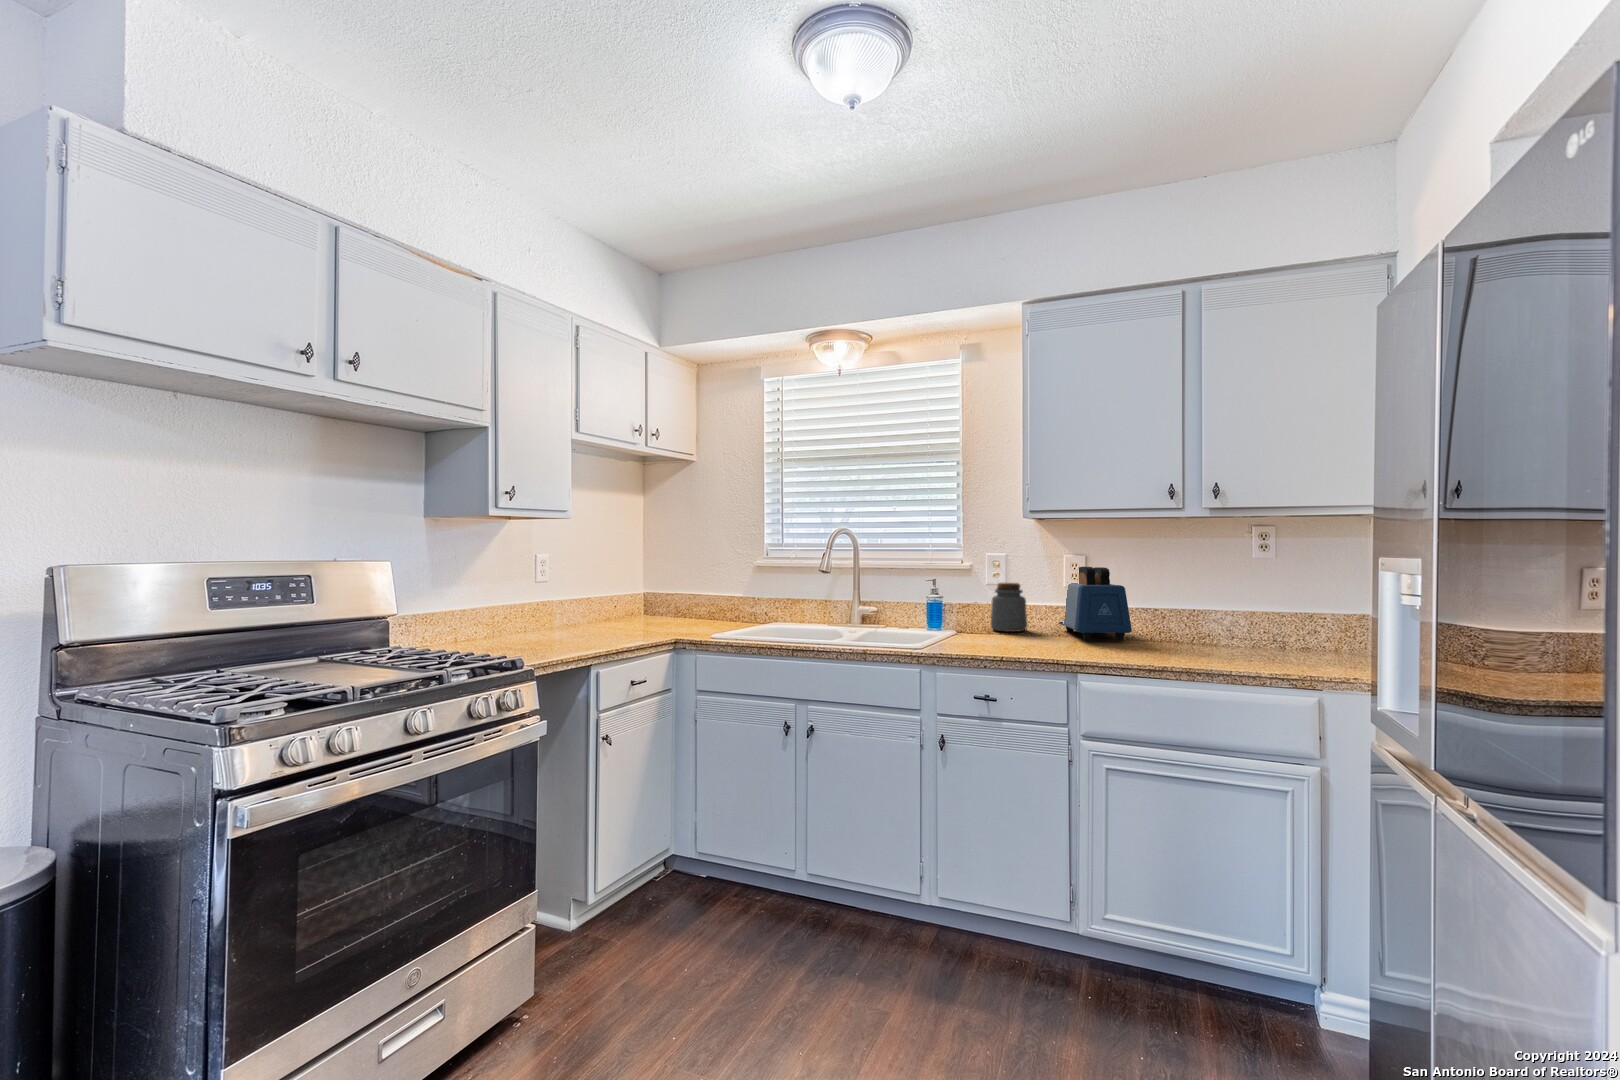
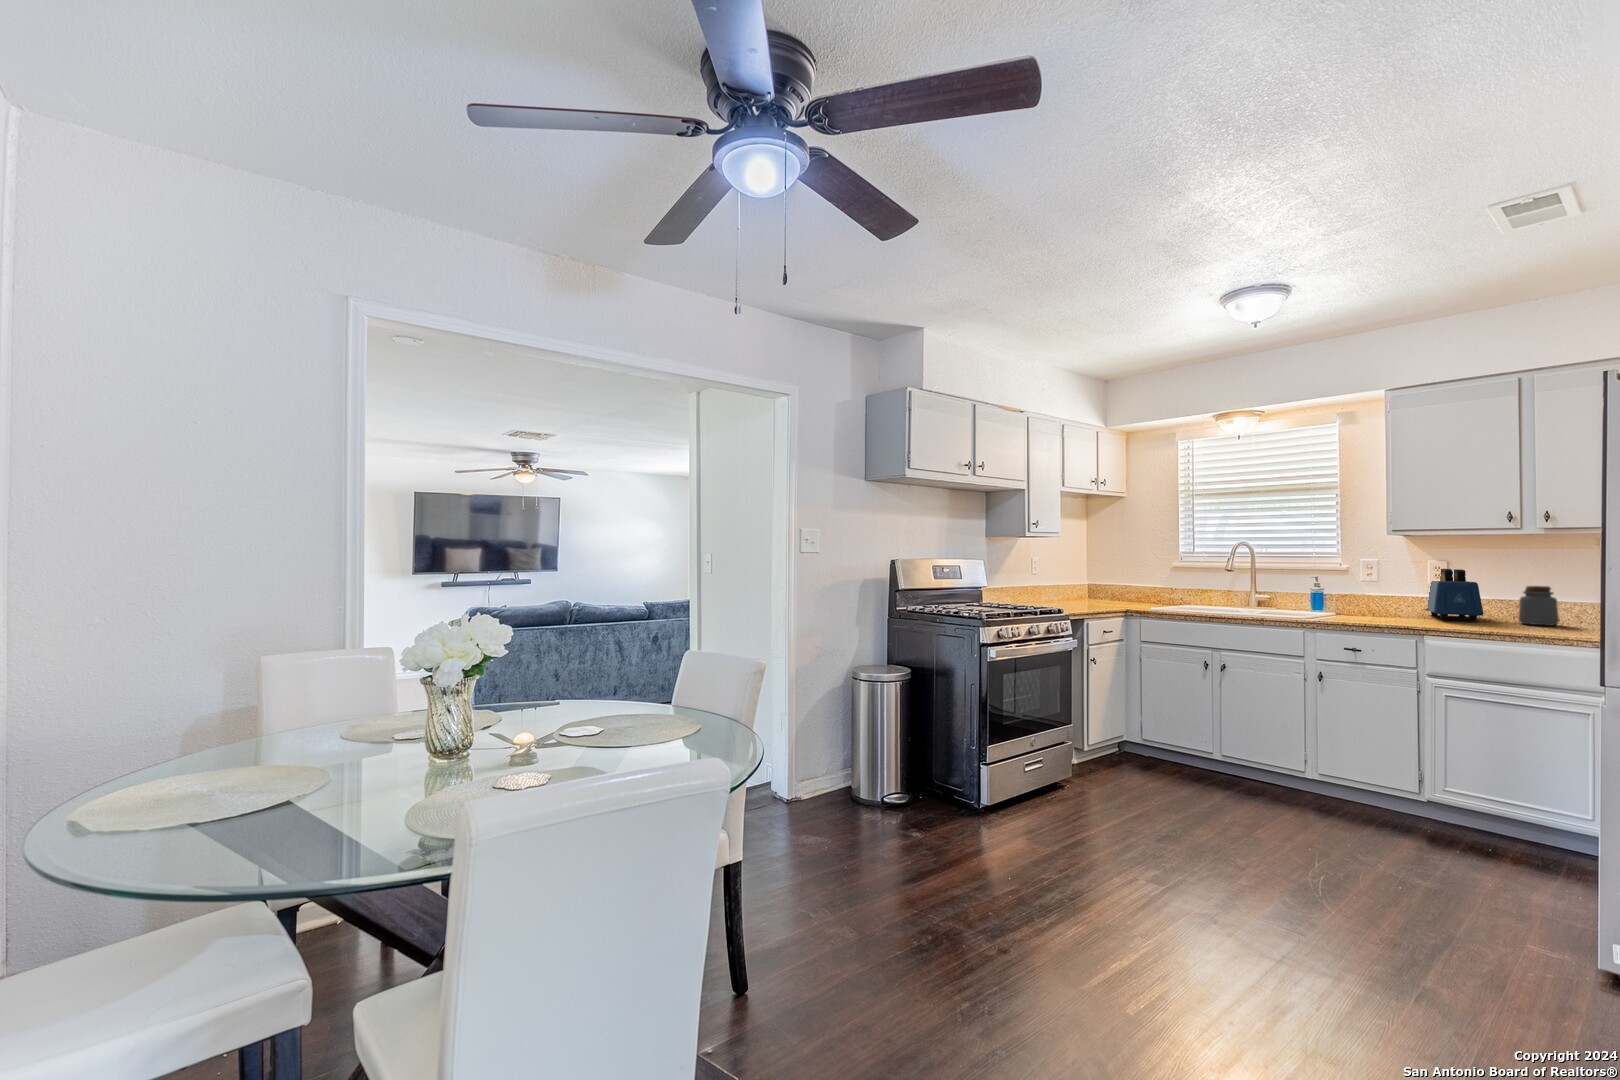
jar: present [990,583,1027,632] -> present [1519,586,1559,625]

